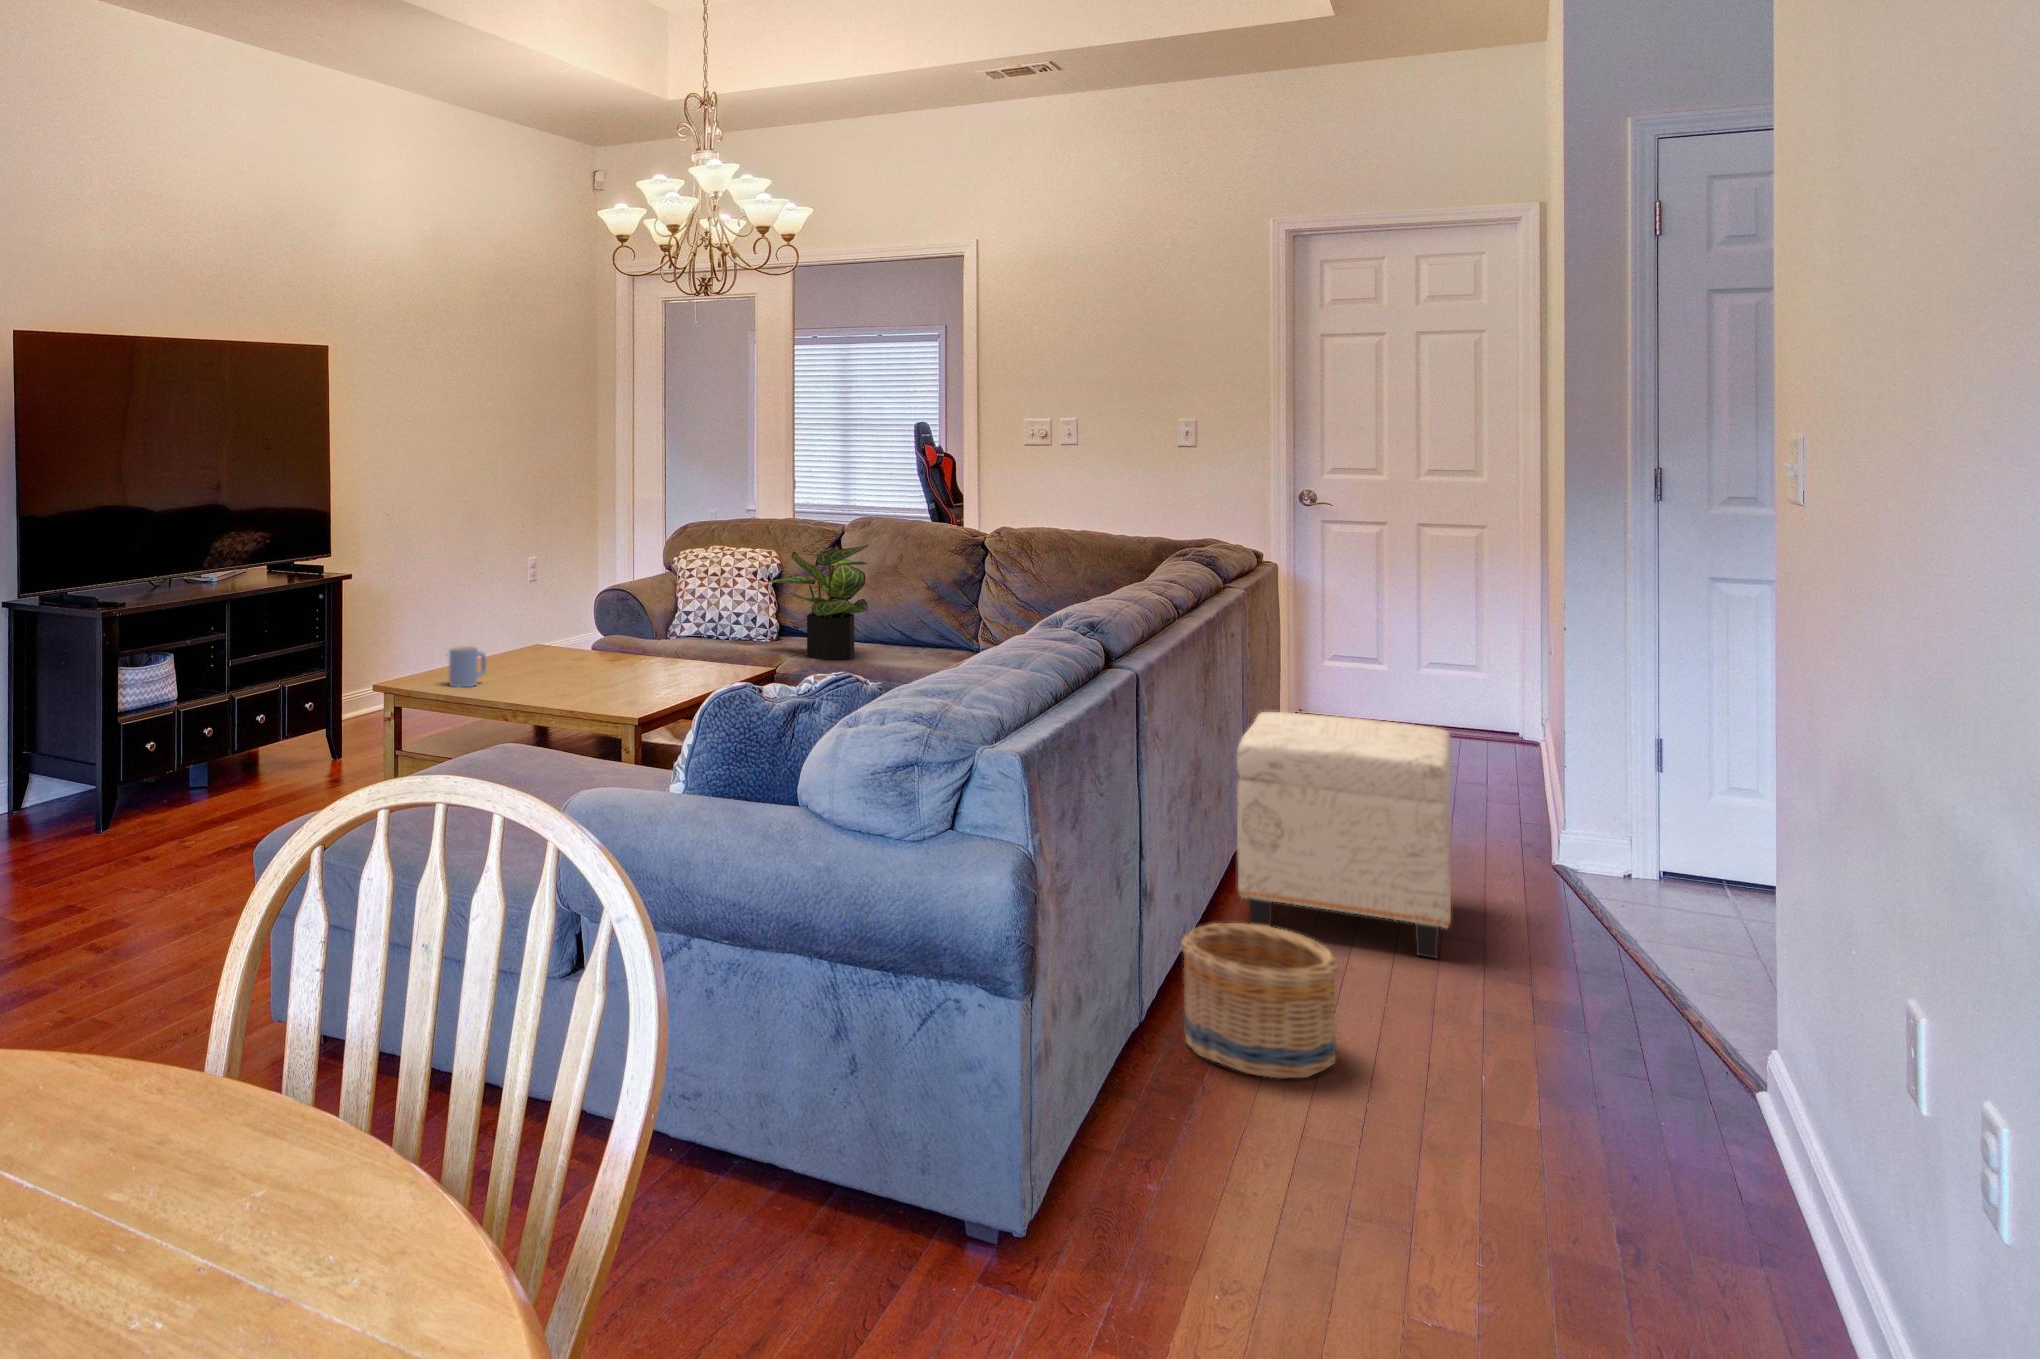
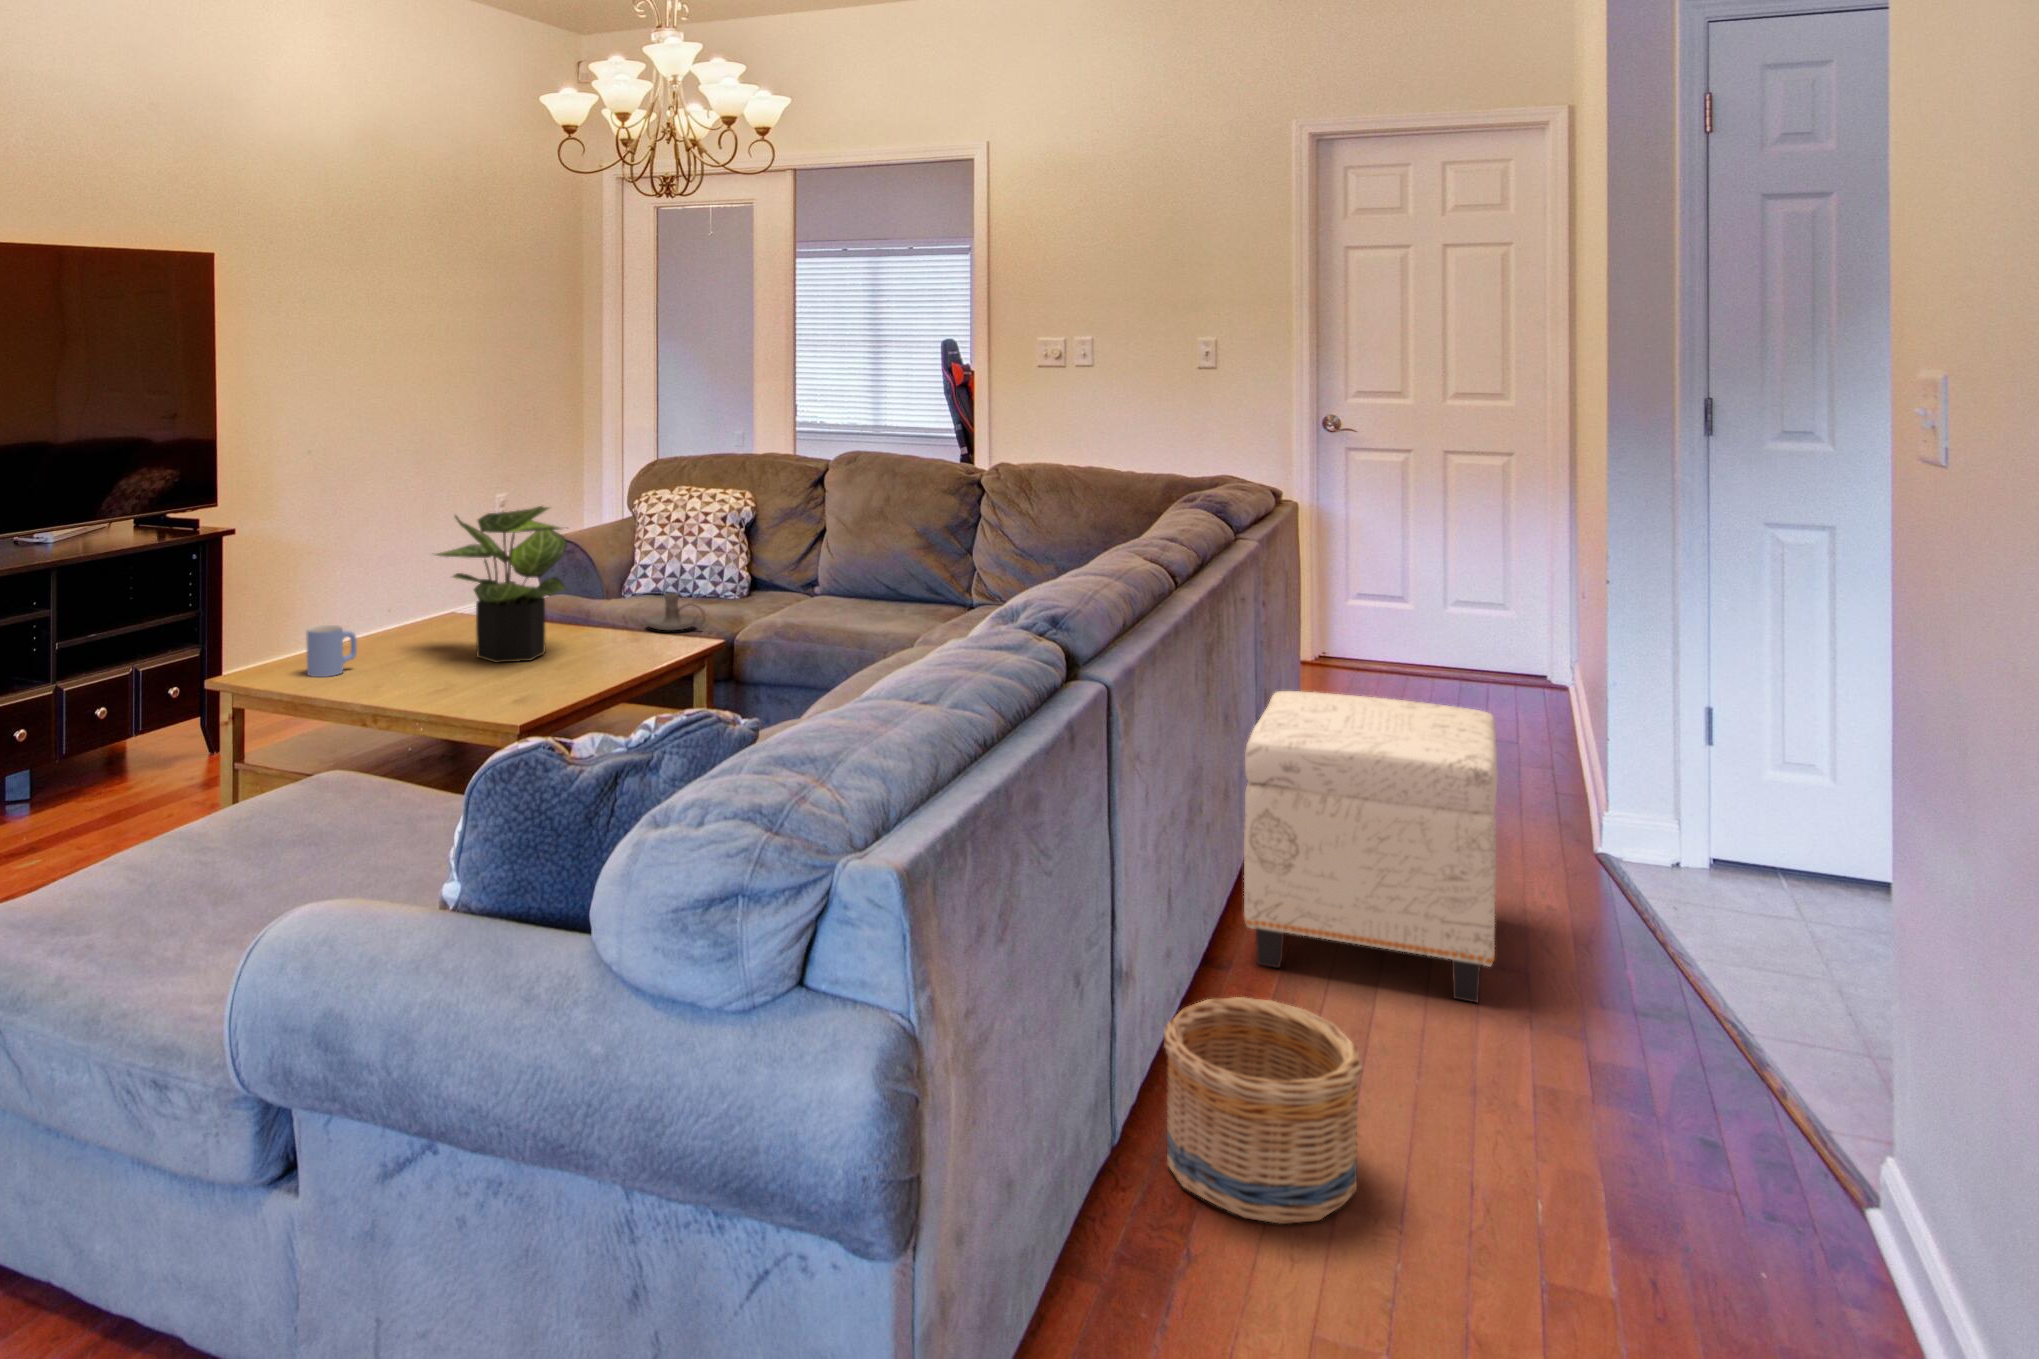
potted plant: present [768,545,868,660] -> present [435,506,567,663]
candle holder: none [704,632,756,664] -> present [646,593,705,630]

